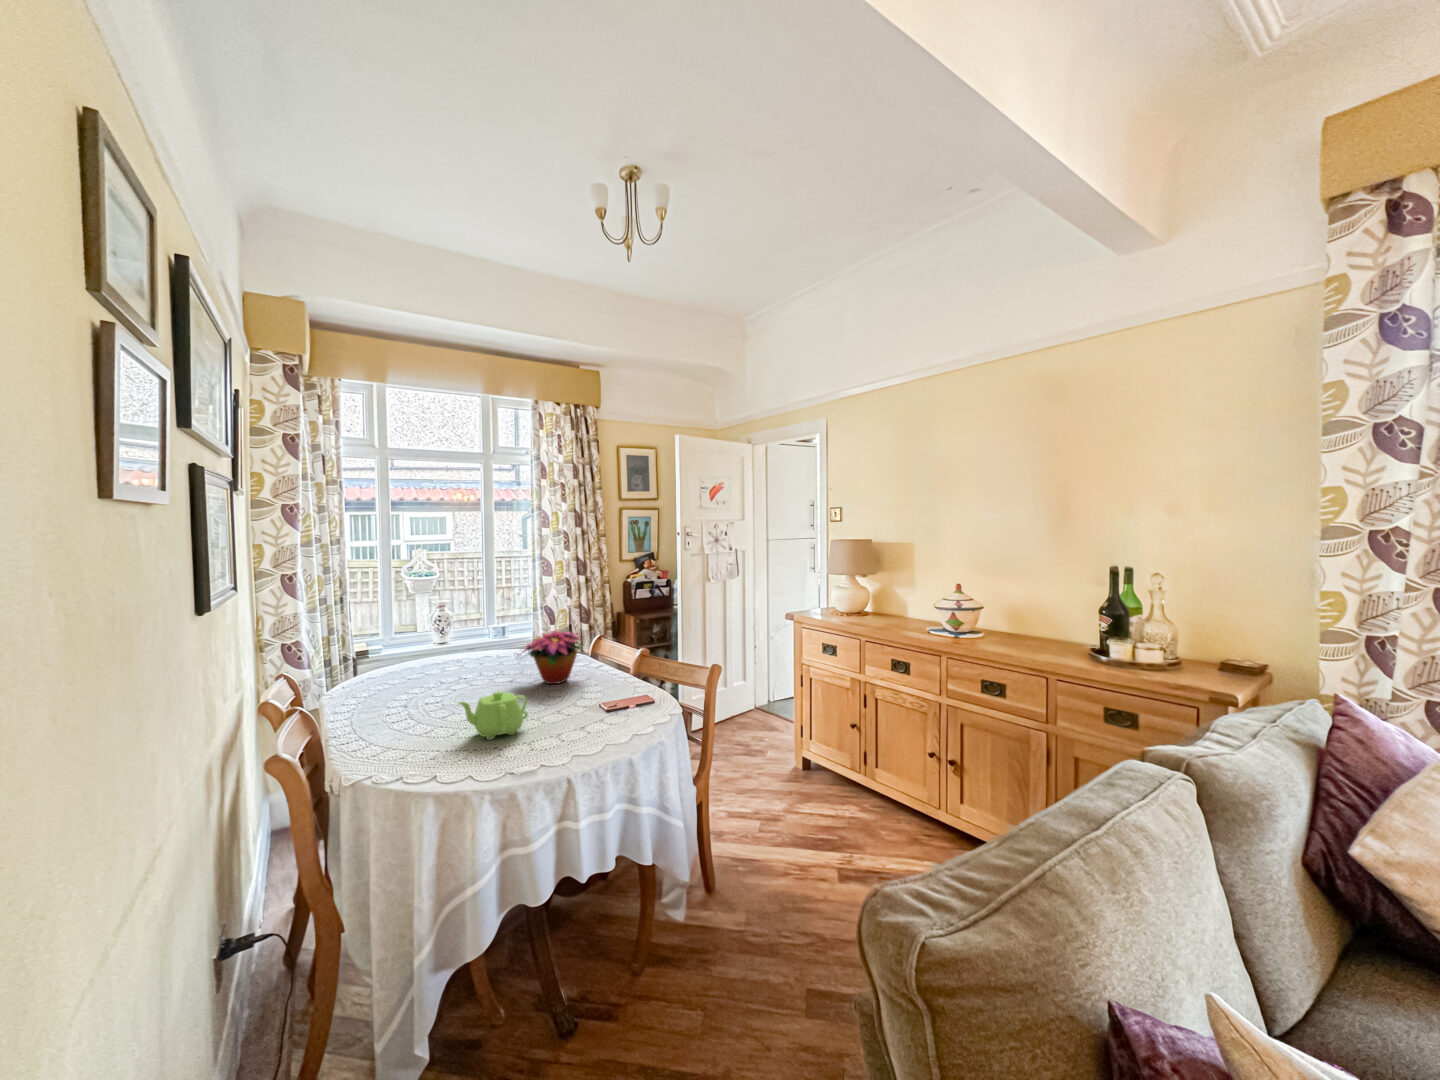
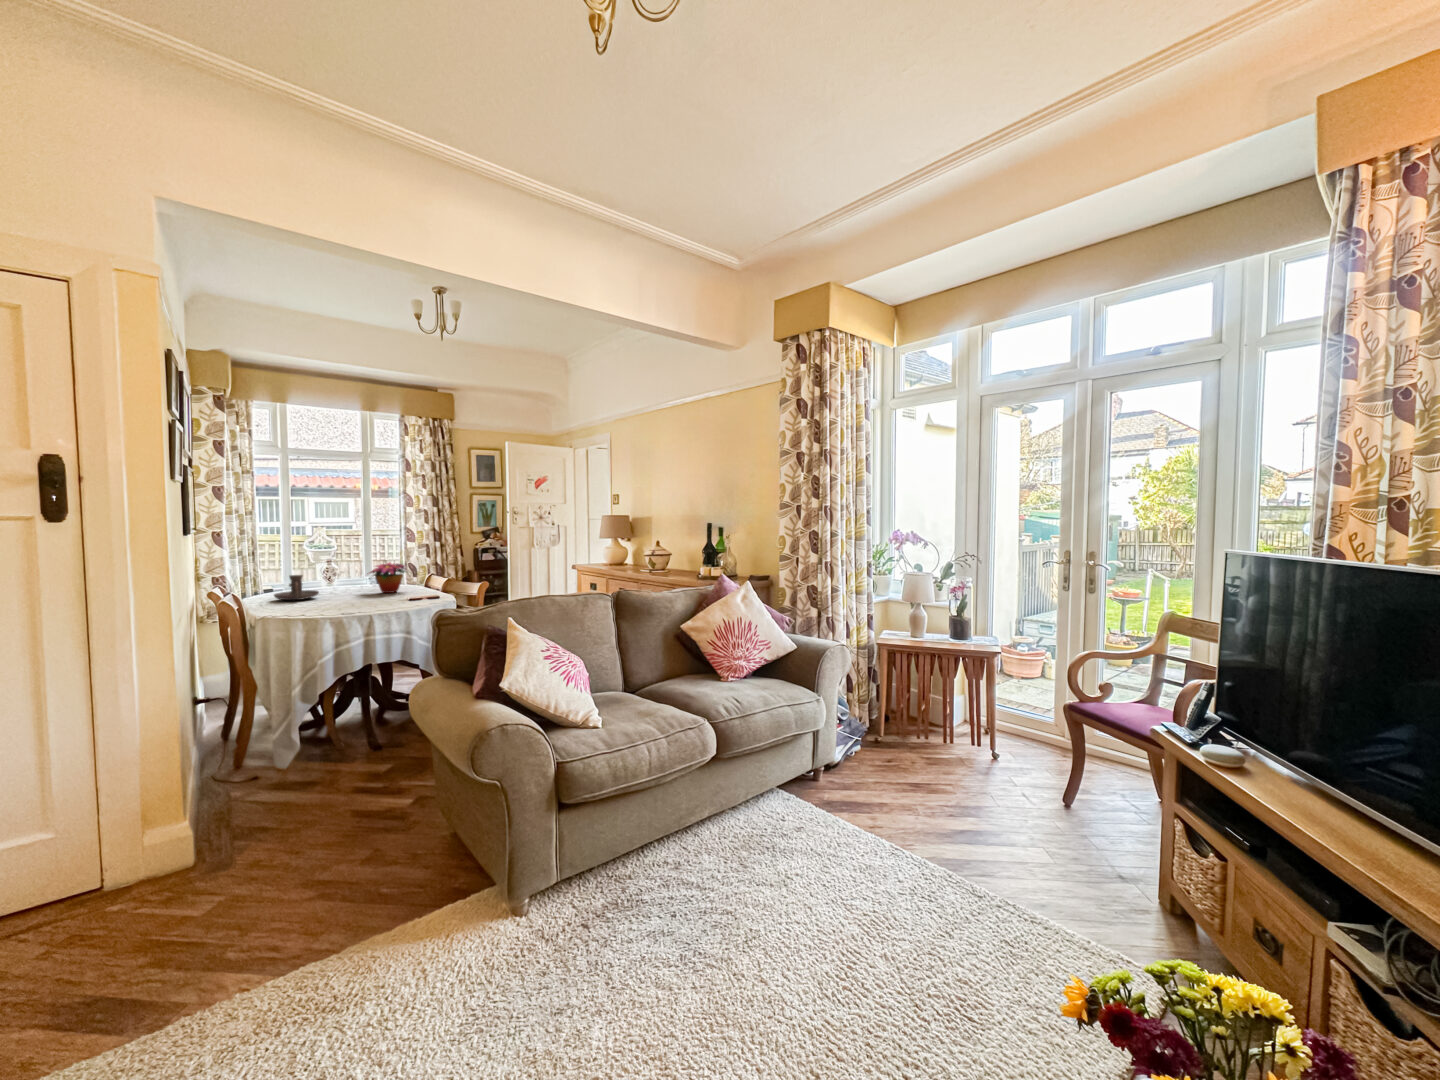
candle holder: none [373,662,448,713] -> present [274,575,319,600]
teapot: present [459,691,528,740] -> none [318,583,359,606]

